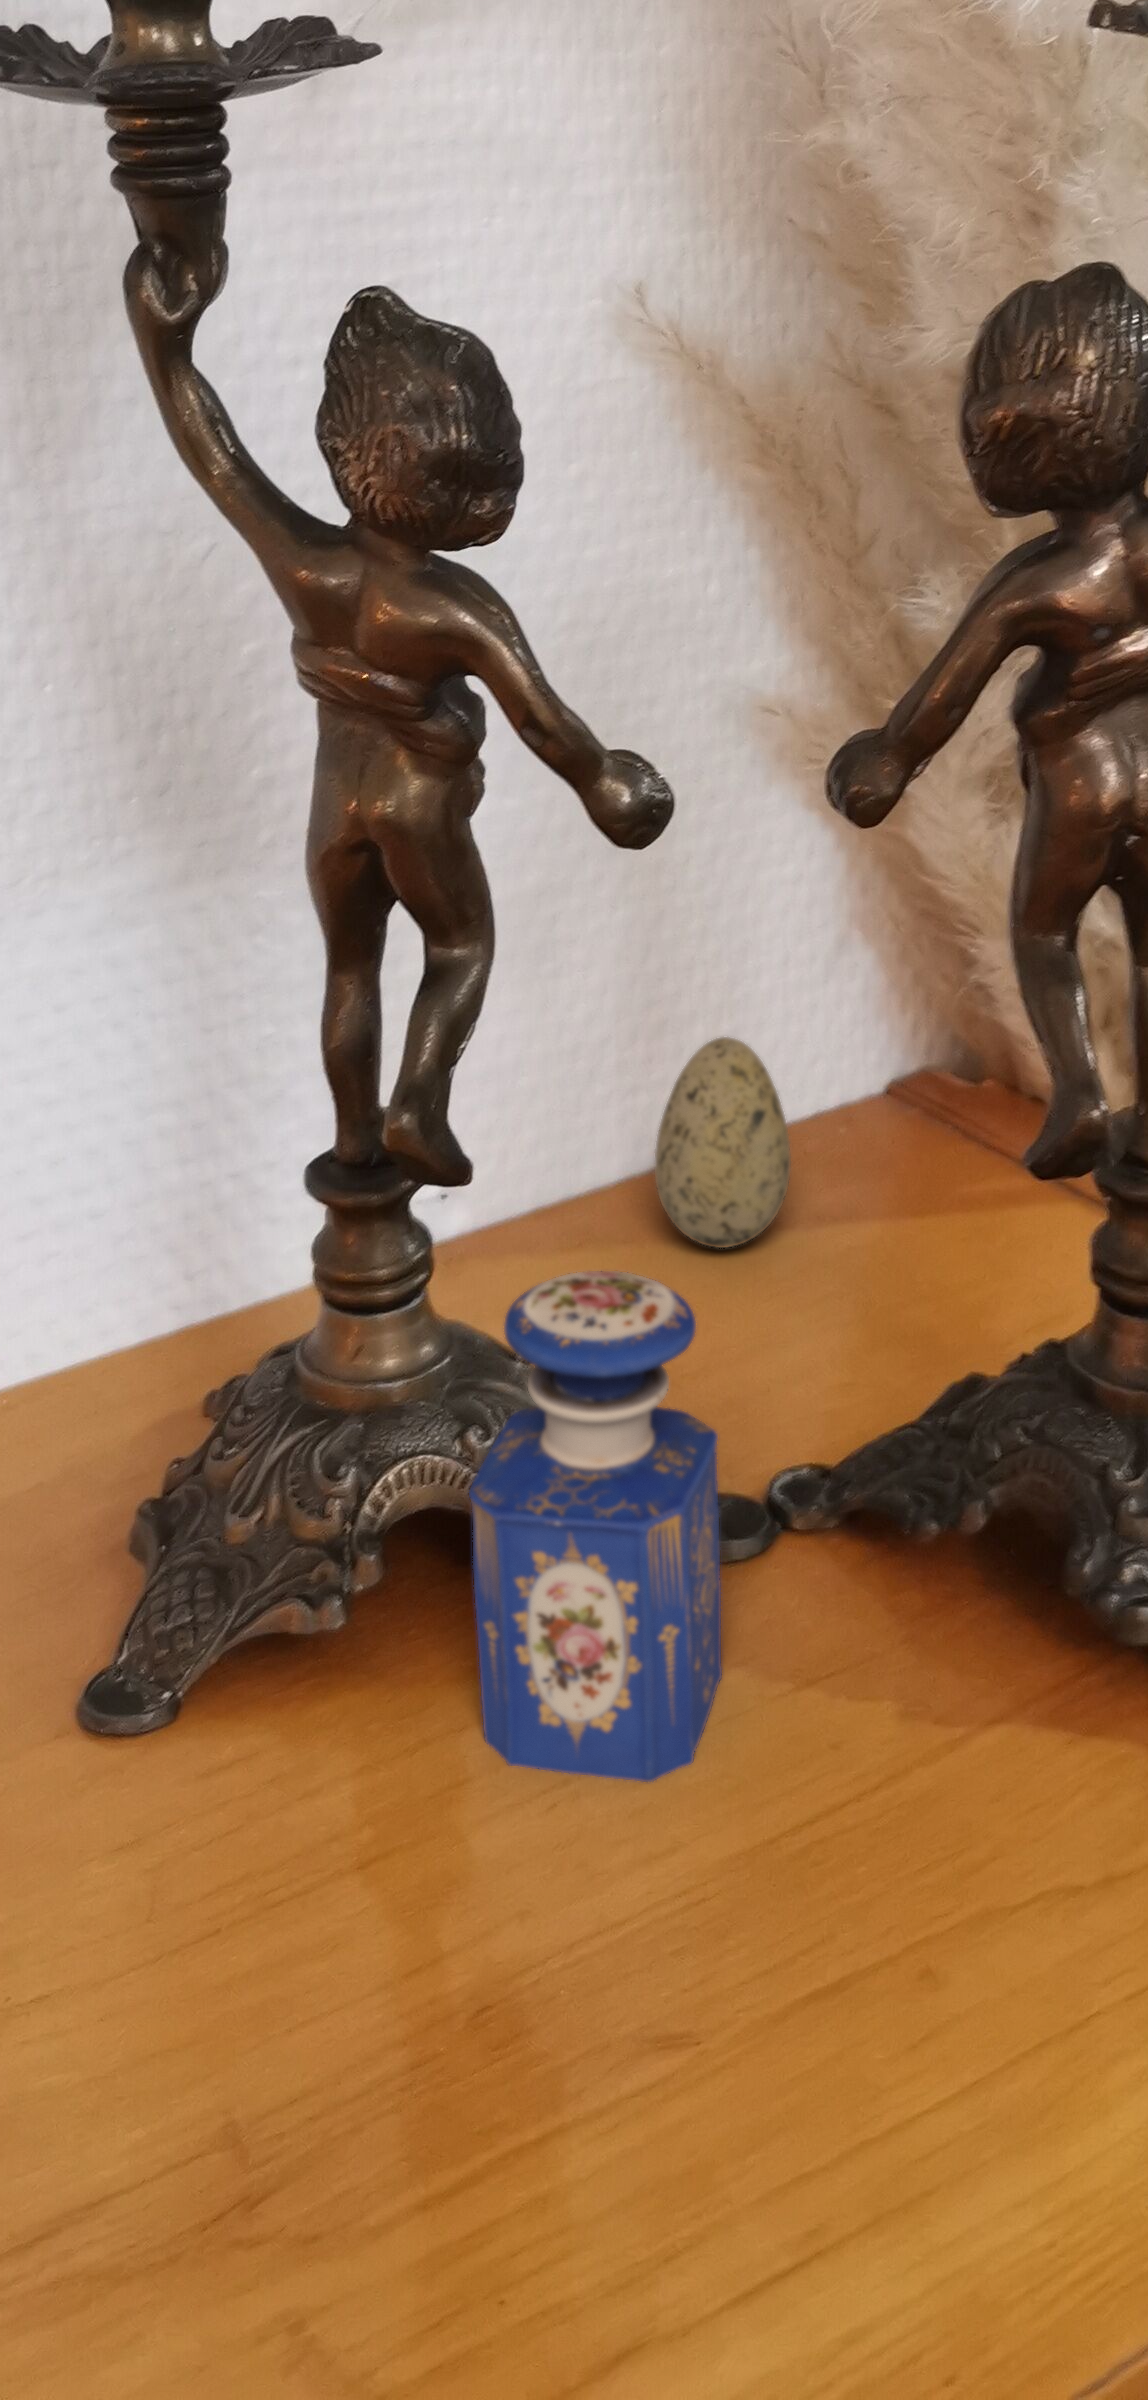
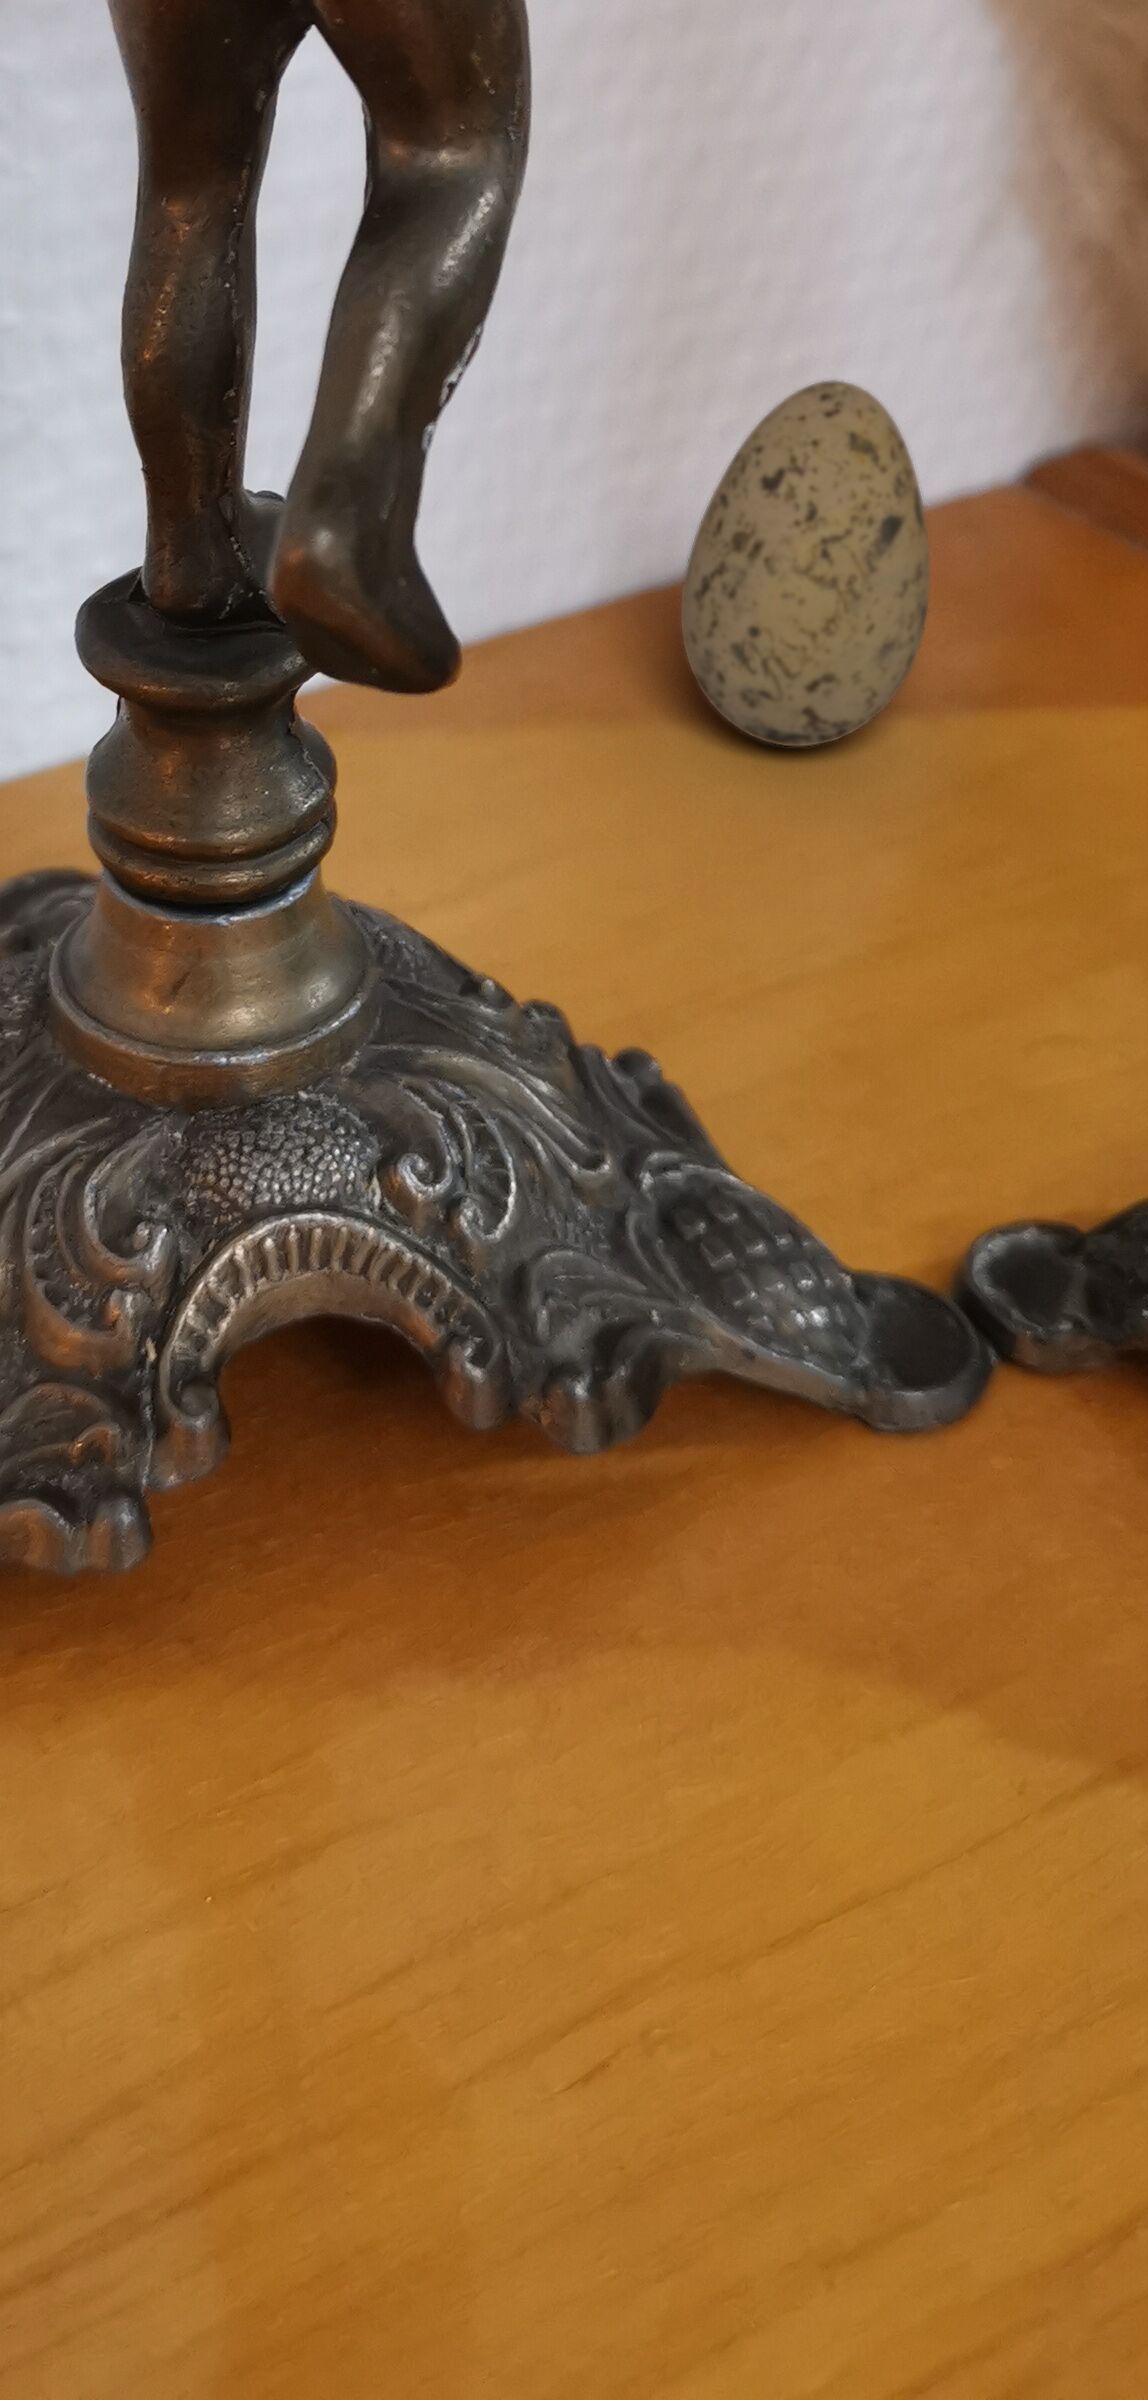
perfume bottle: present [469,1271,722,1782] -> none [436,908,1013,2023]

